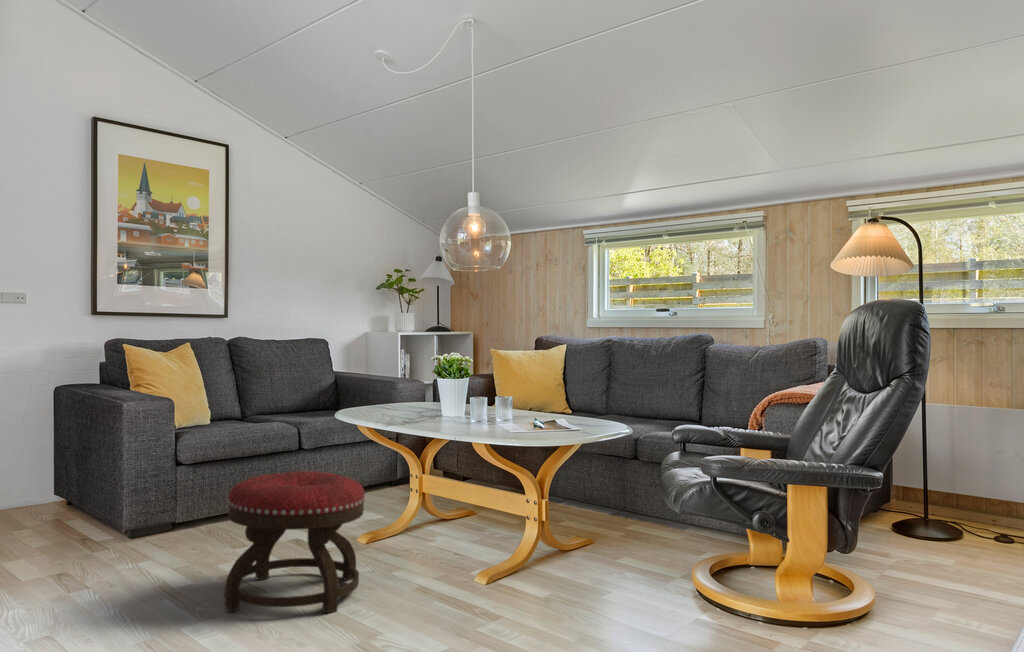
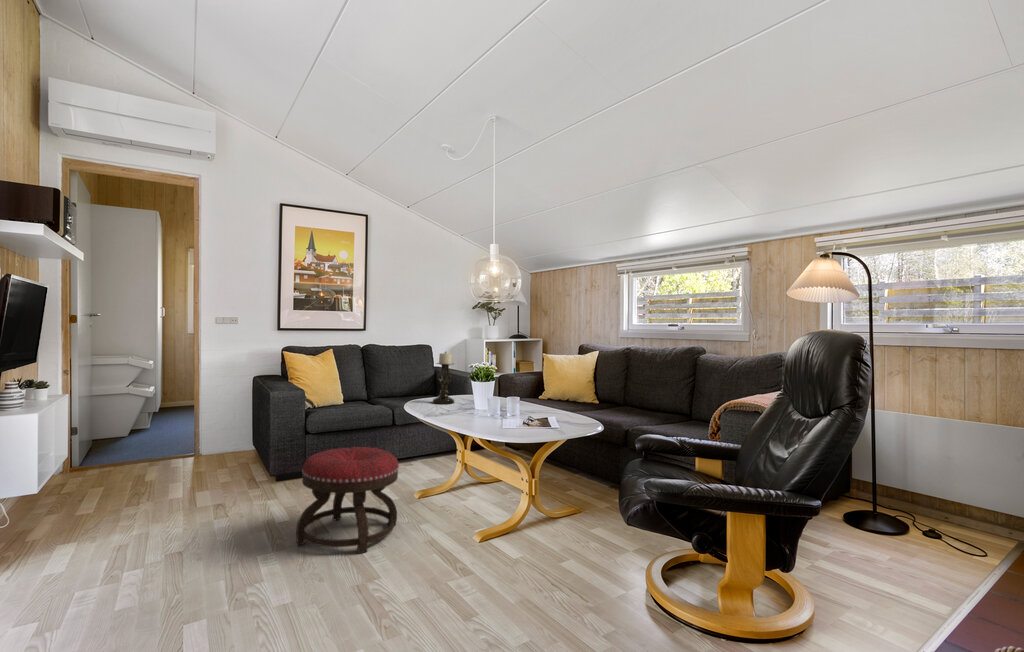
candle holder: none [370,341,401,414] -> present [433,352,454,404]

